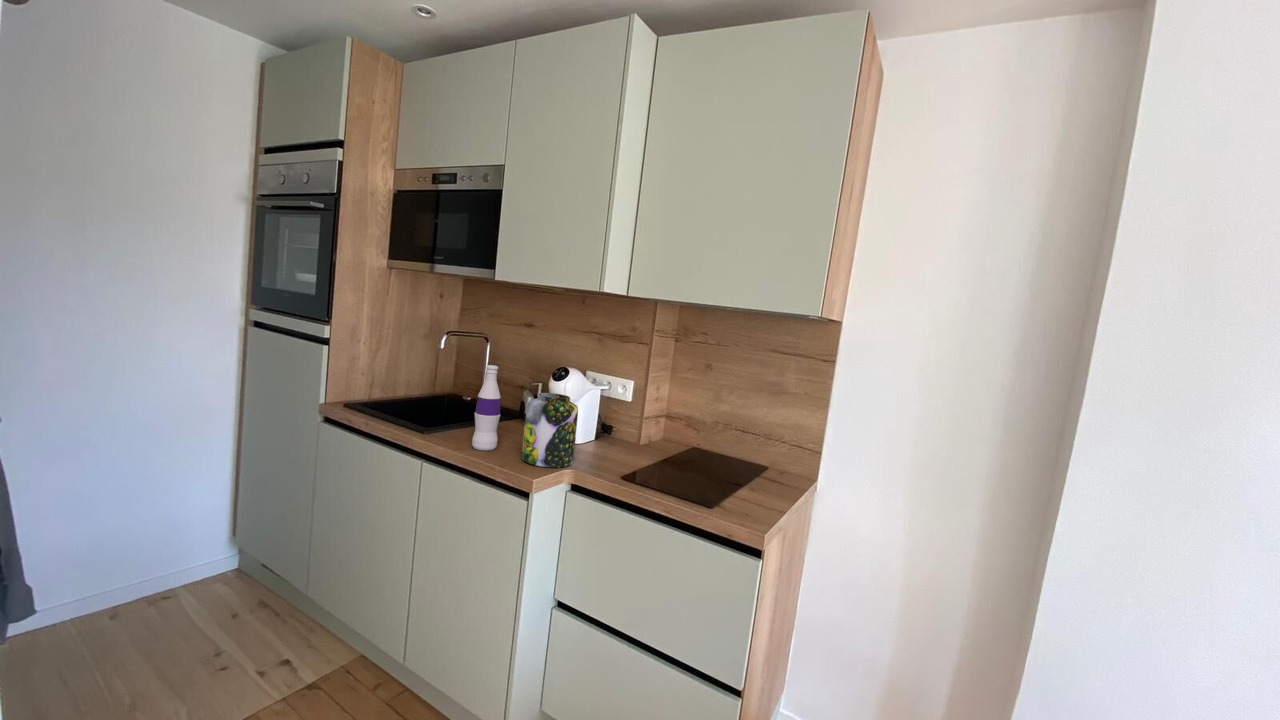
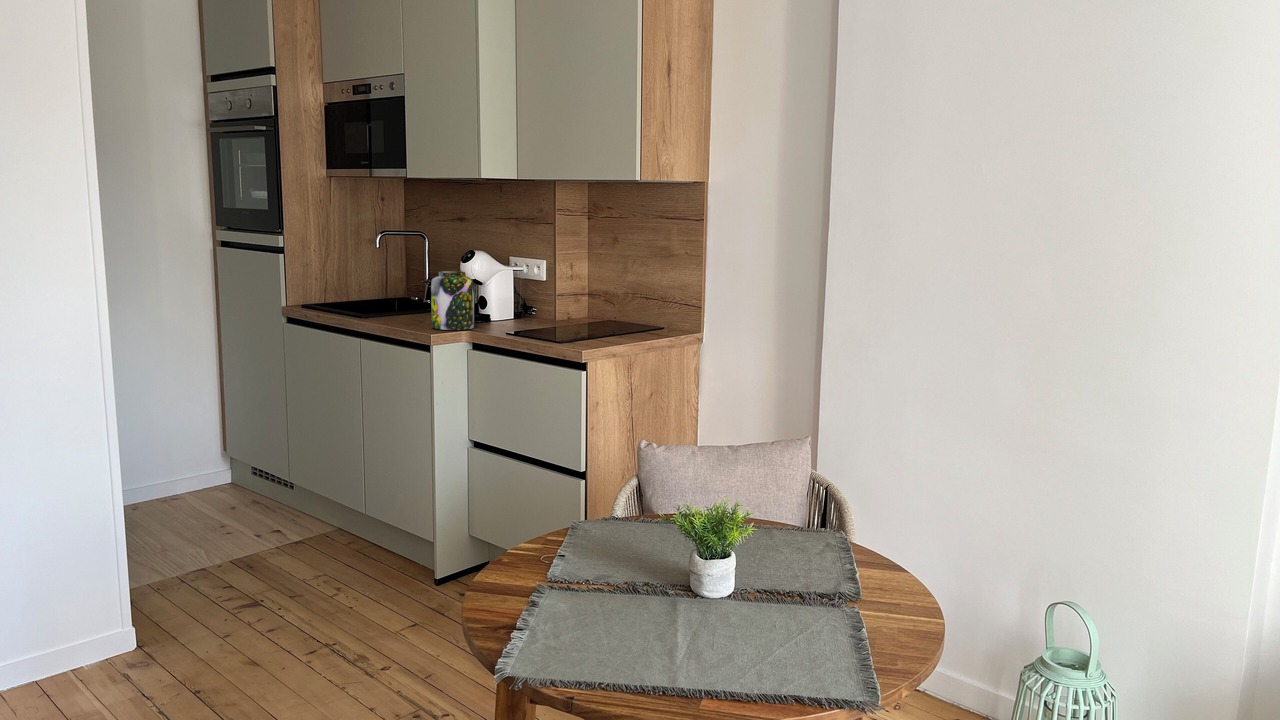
bottle: present [472,365,501,450] -> none [395,253,417,325]

